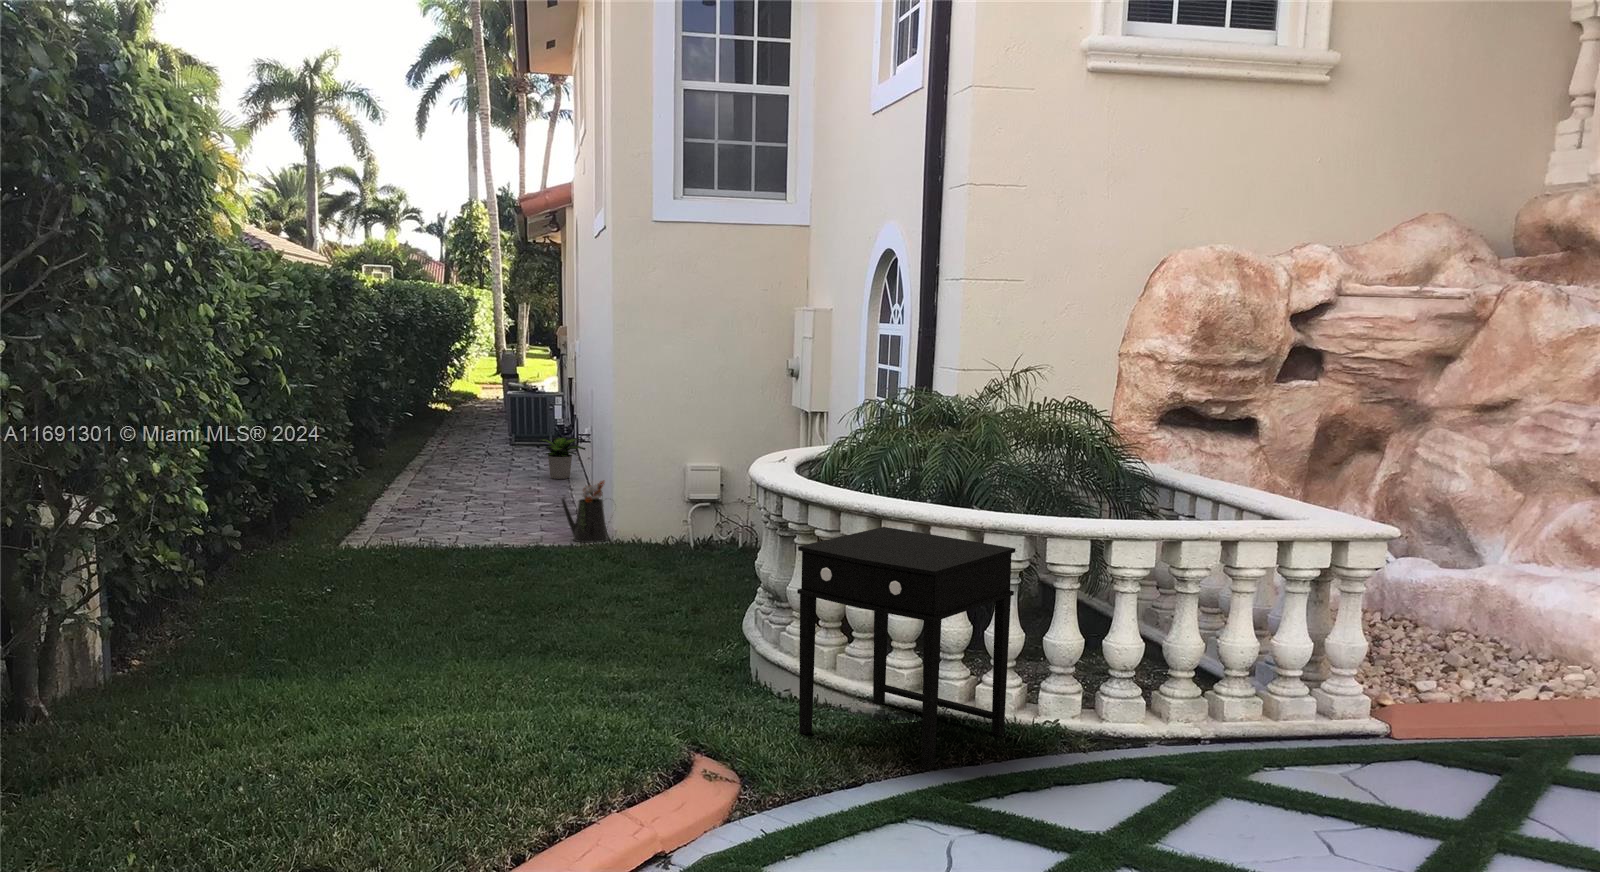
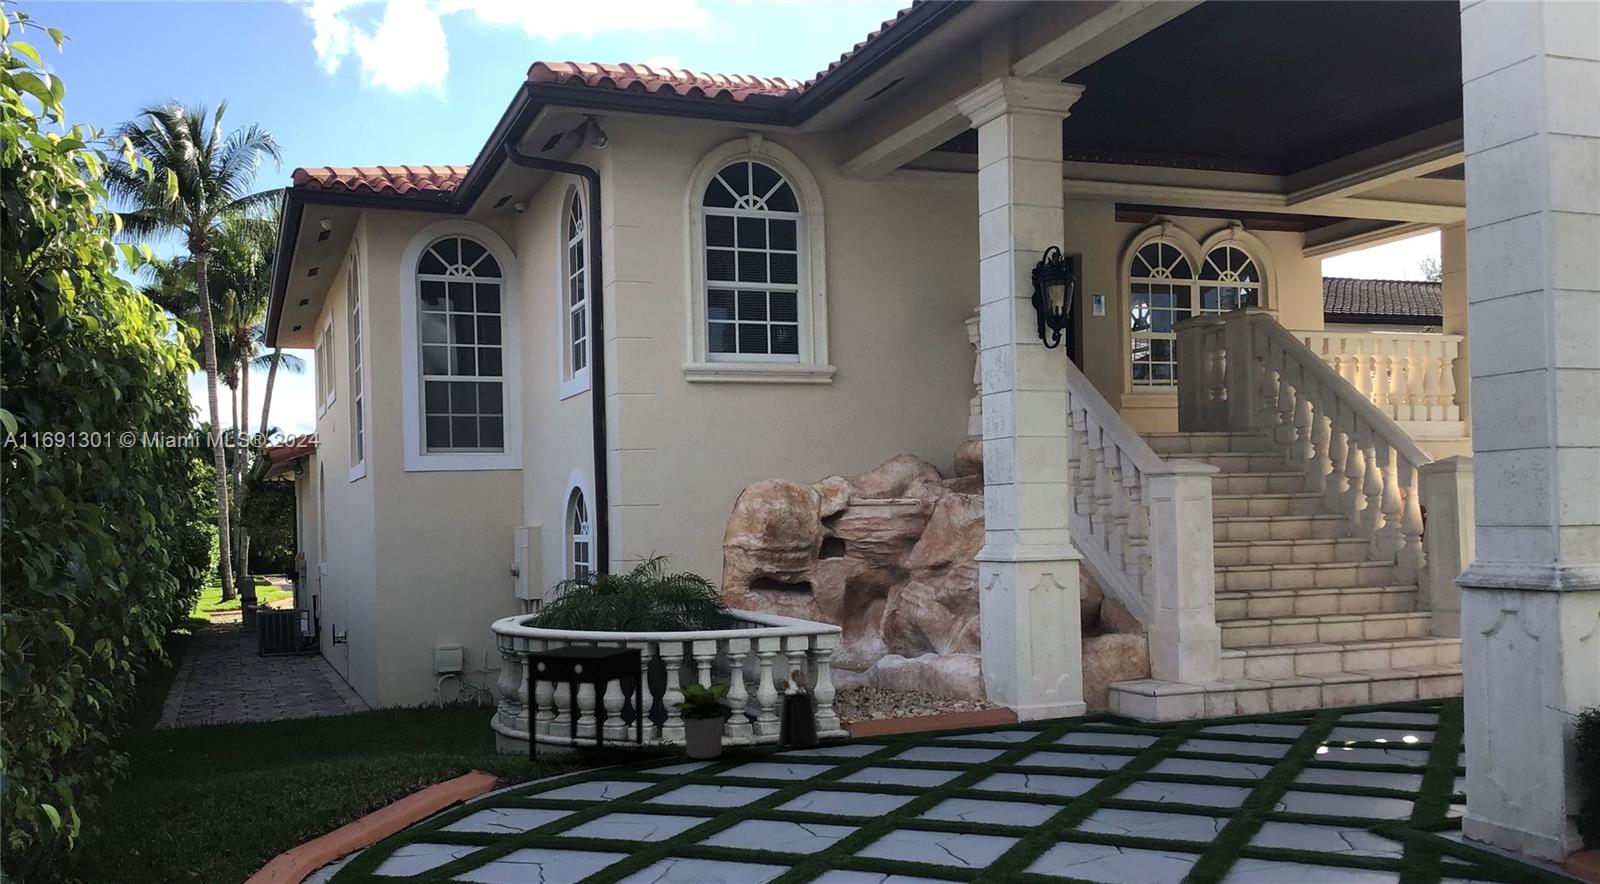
potted plant: present [540,437,586,479] -> present [669,683,743,759]
watering can: present [562,480,608,543] -> present [777,669,820,748]

